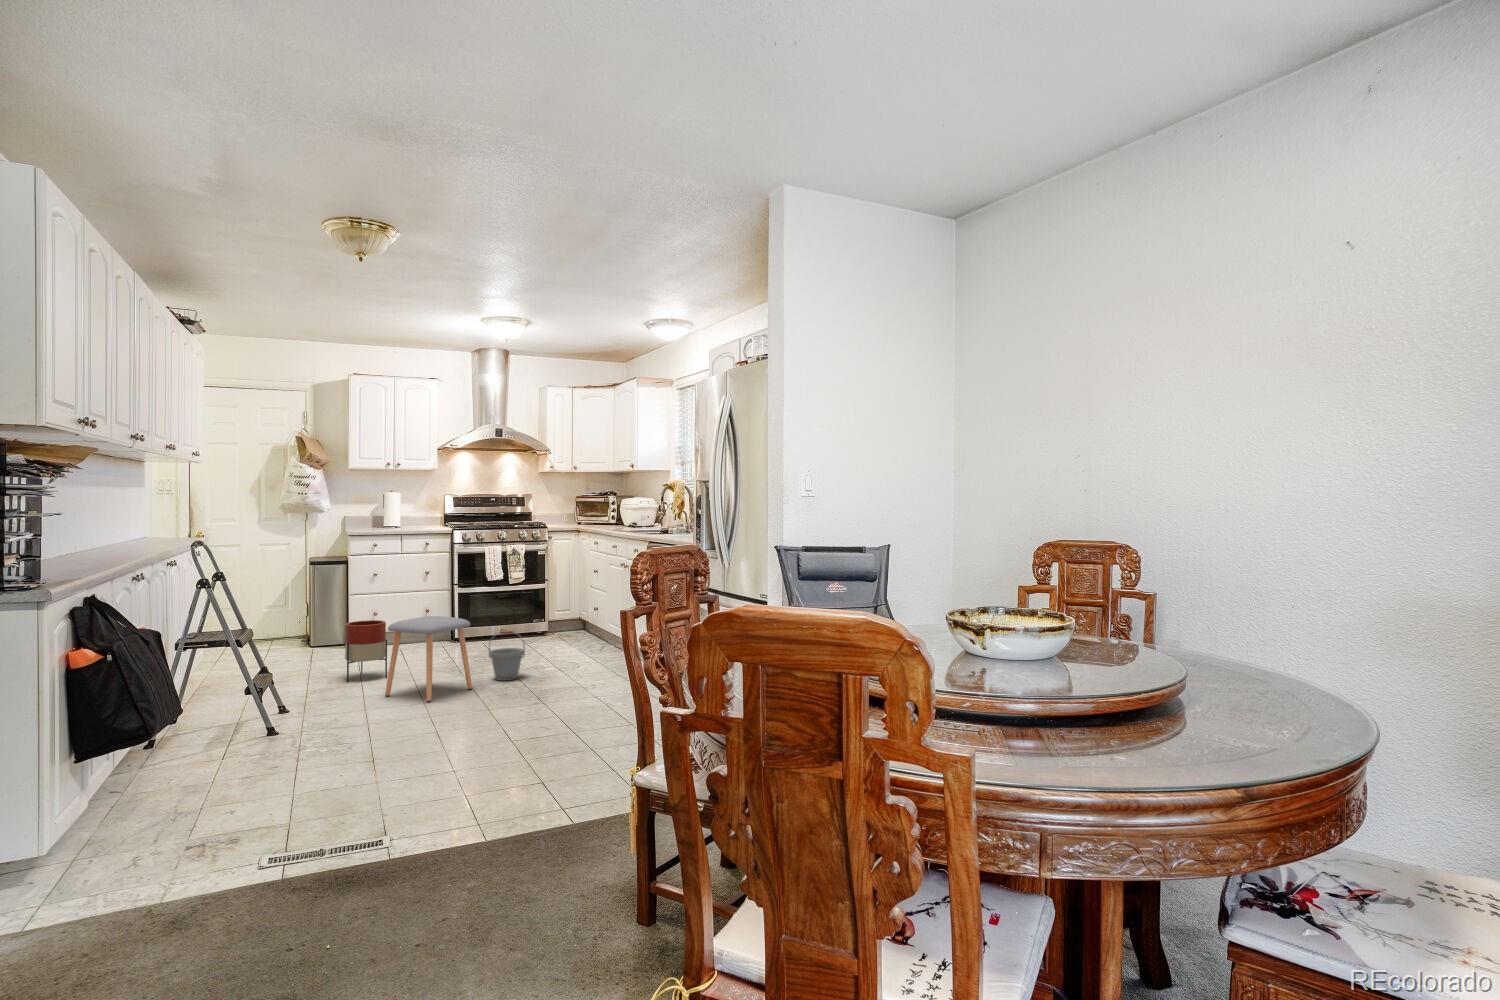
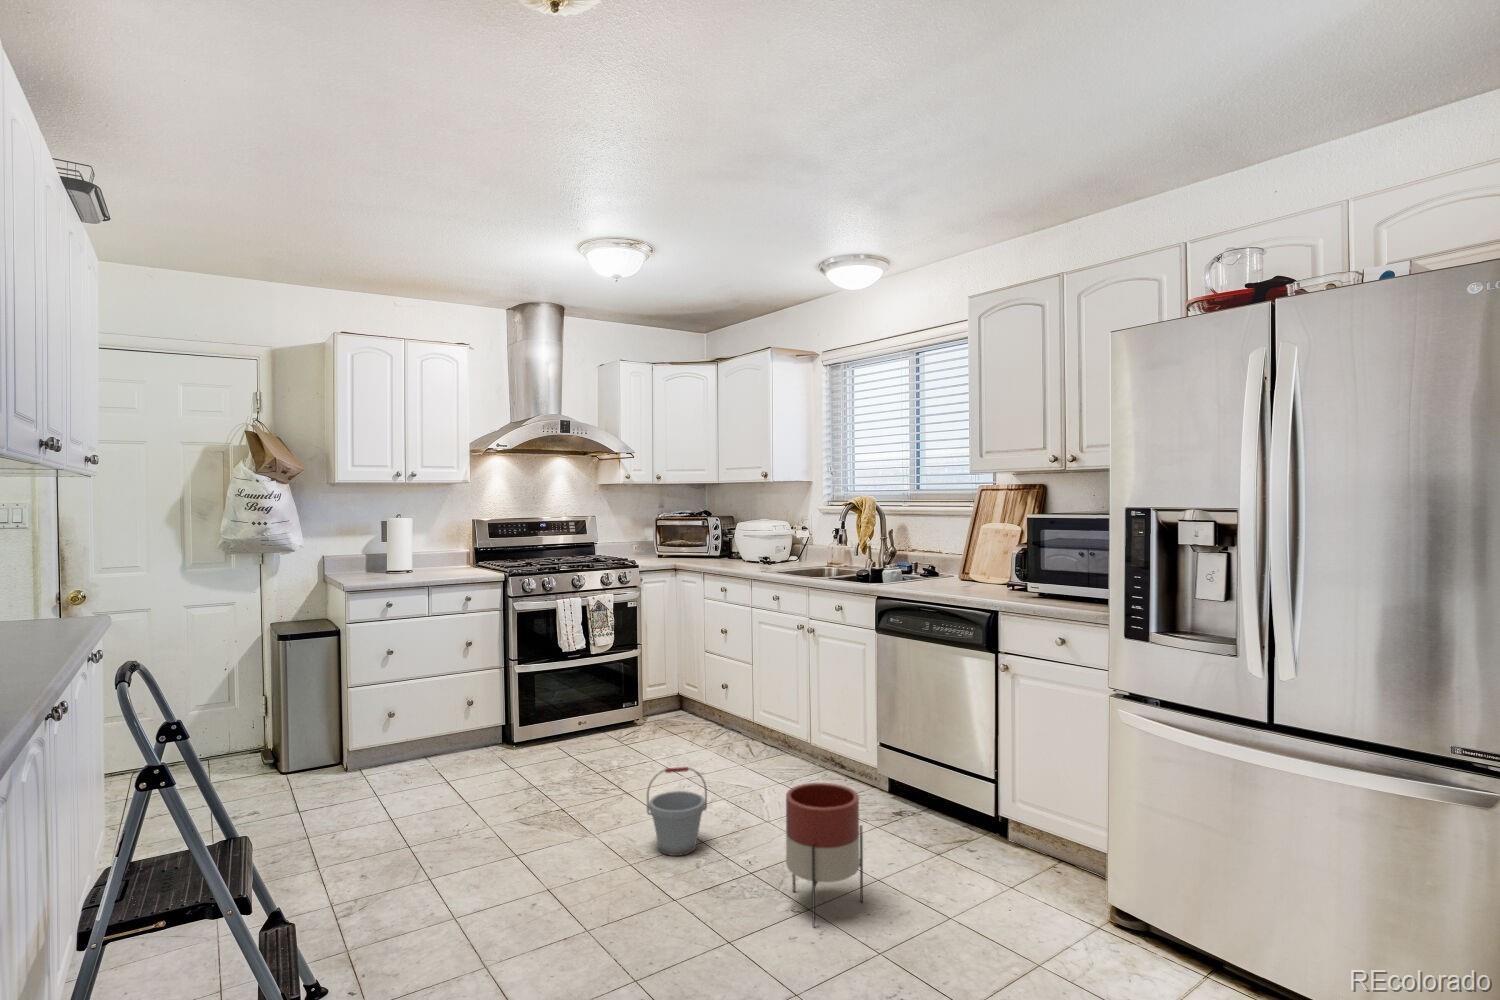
stool: present [385,616,472,702] -> none [498,757,645,940]
planter: present [345,620,387,682] -> present [786,783,863,926]

